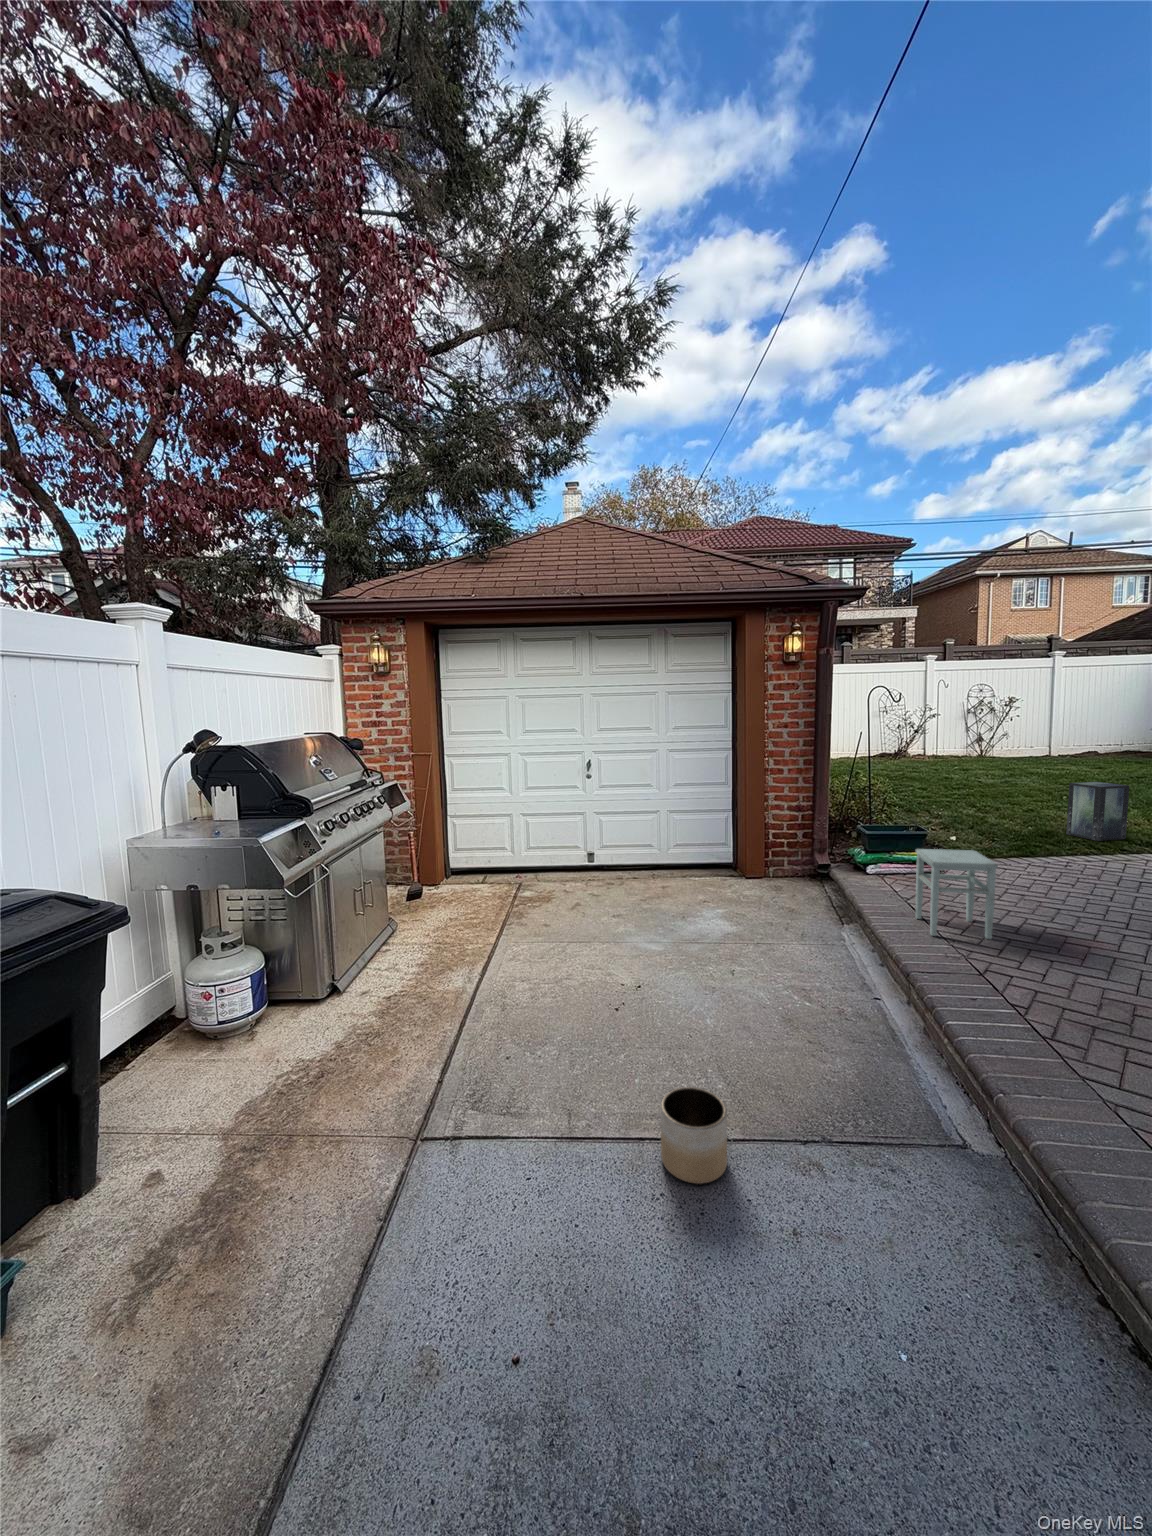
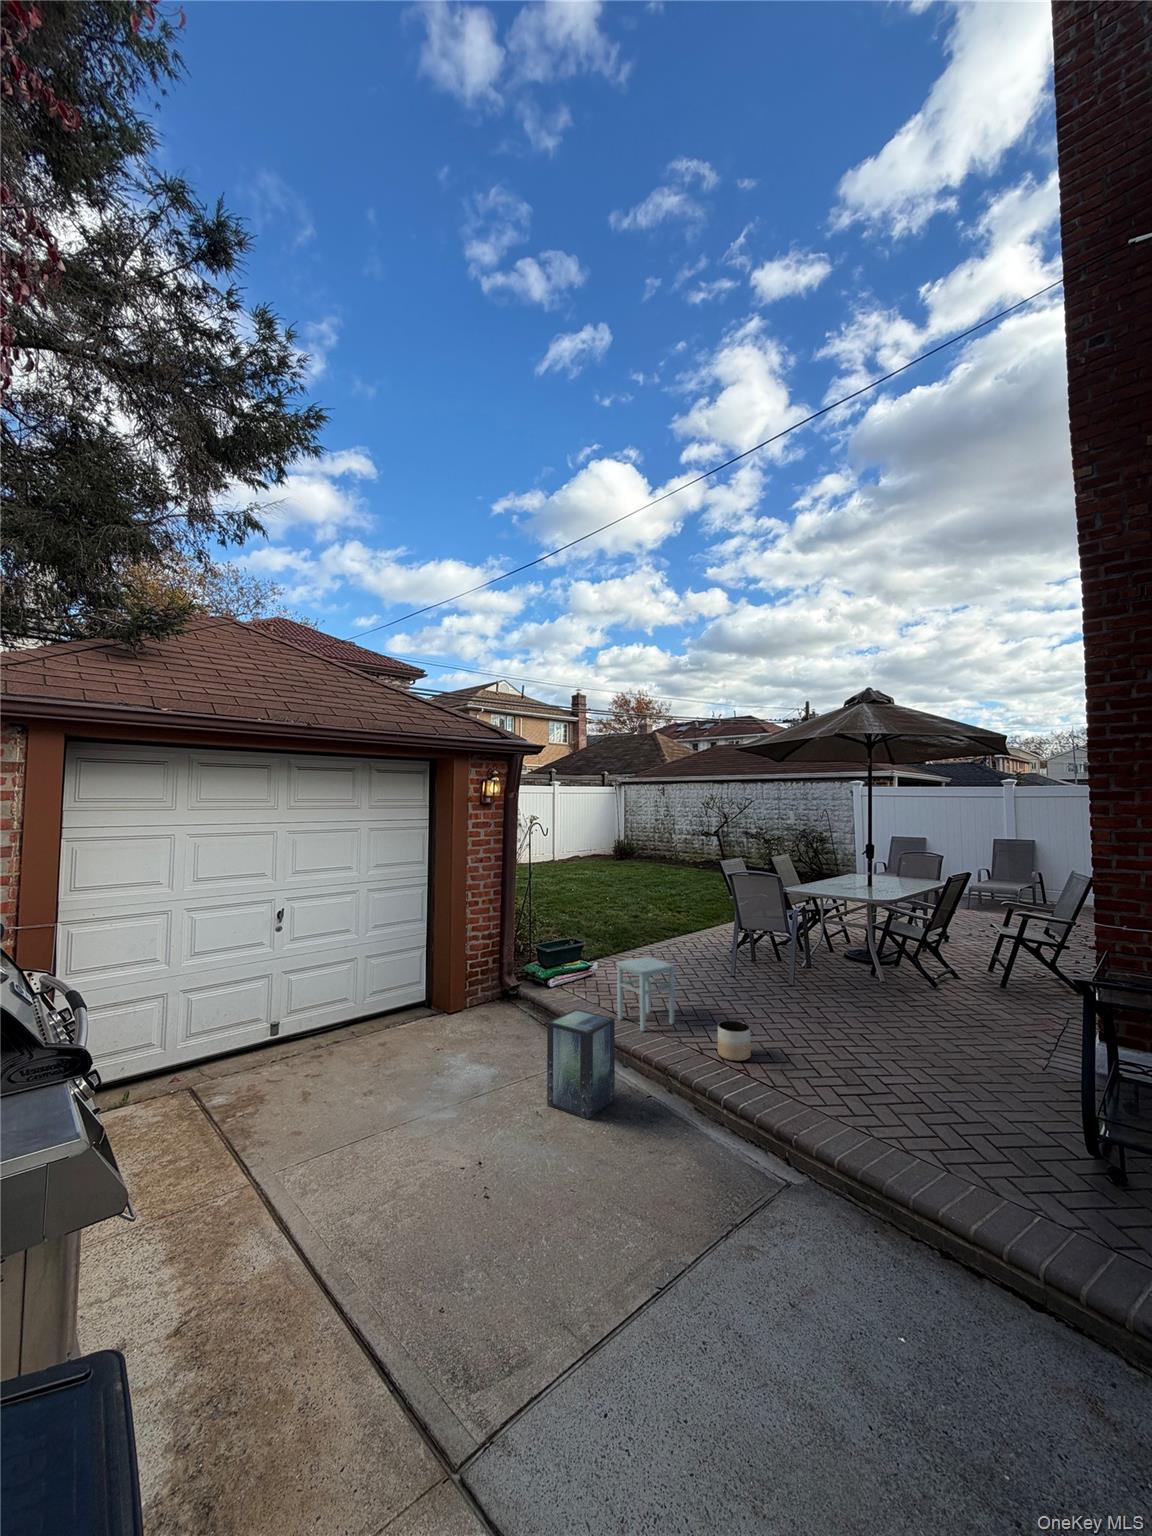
storage box: present [1066,782,1129,841] -> present [547,1009,615,1119]
planter: present [661,1087,727,1184] -> present [718,1020,751,1061]

